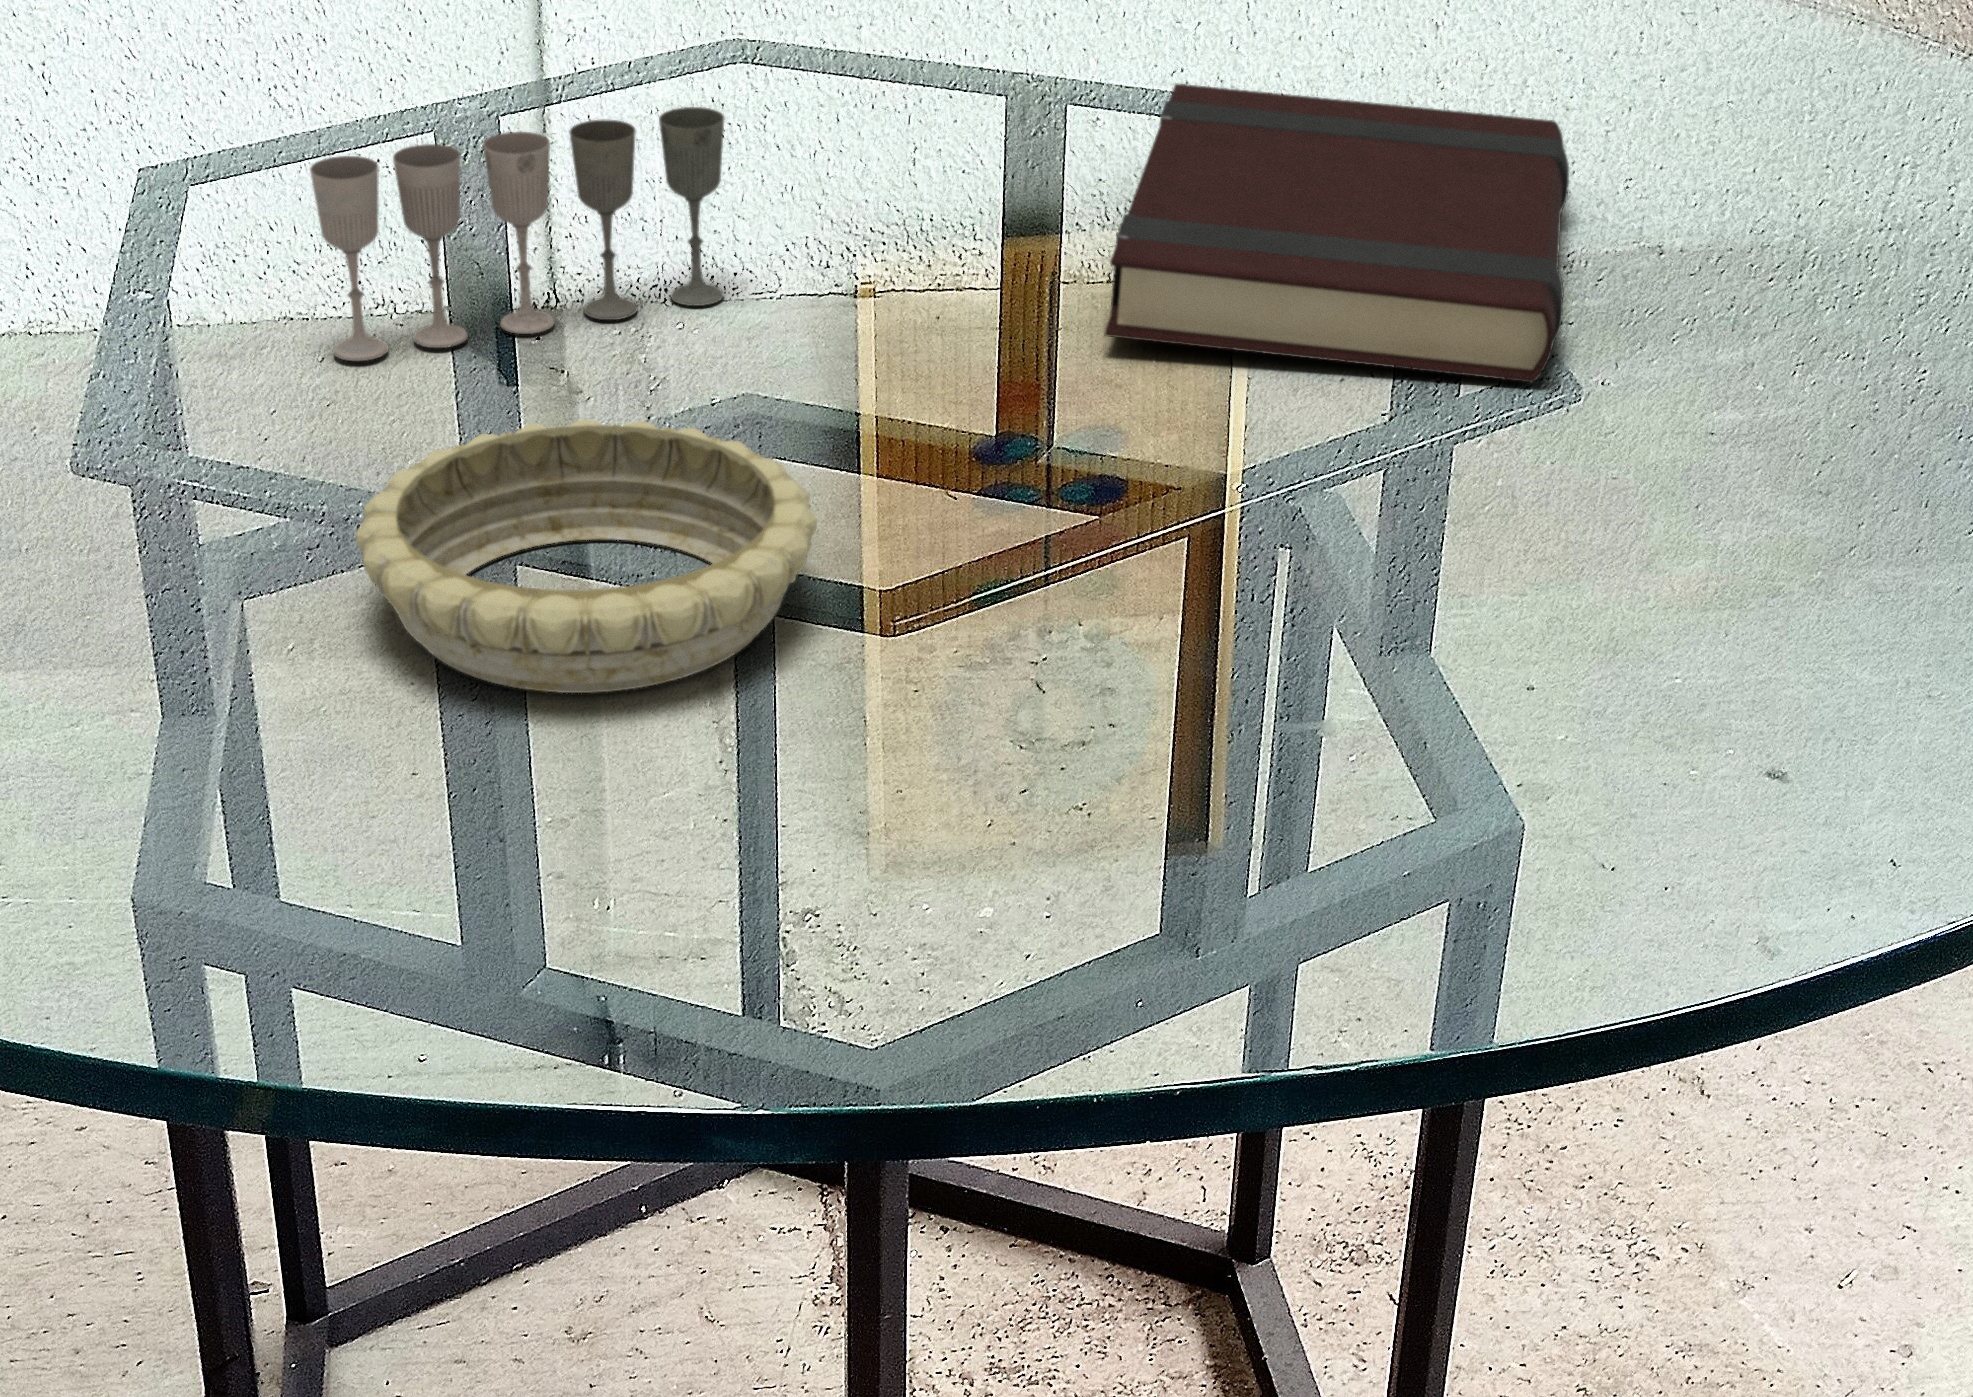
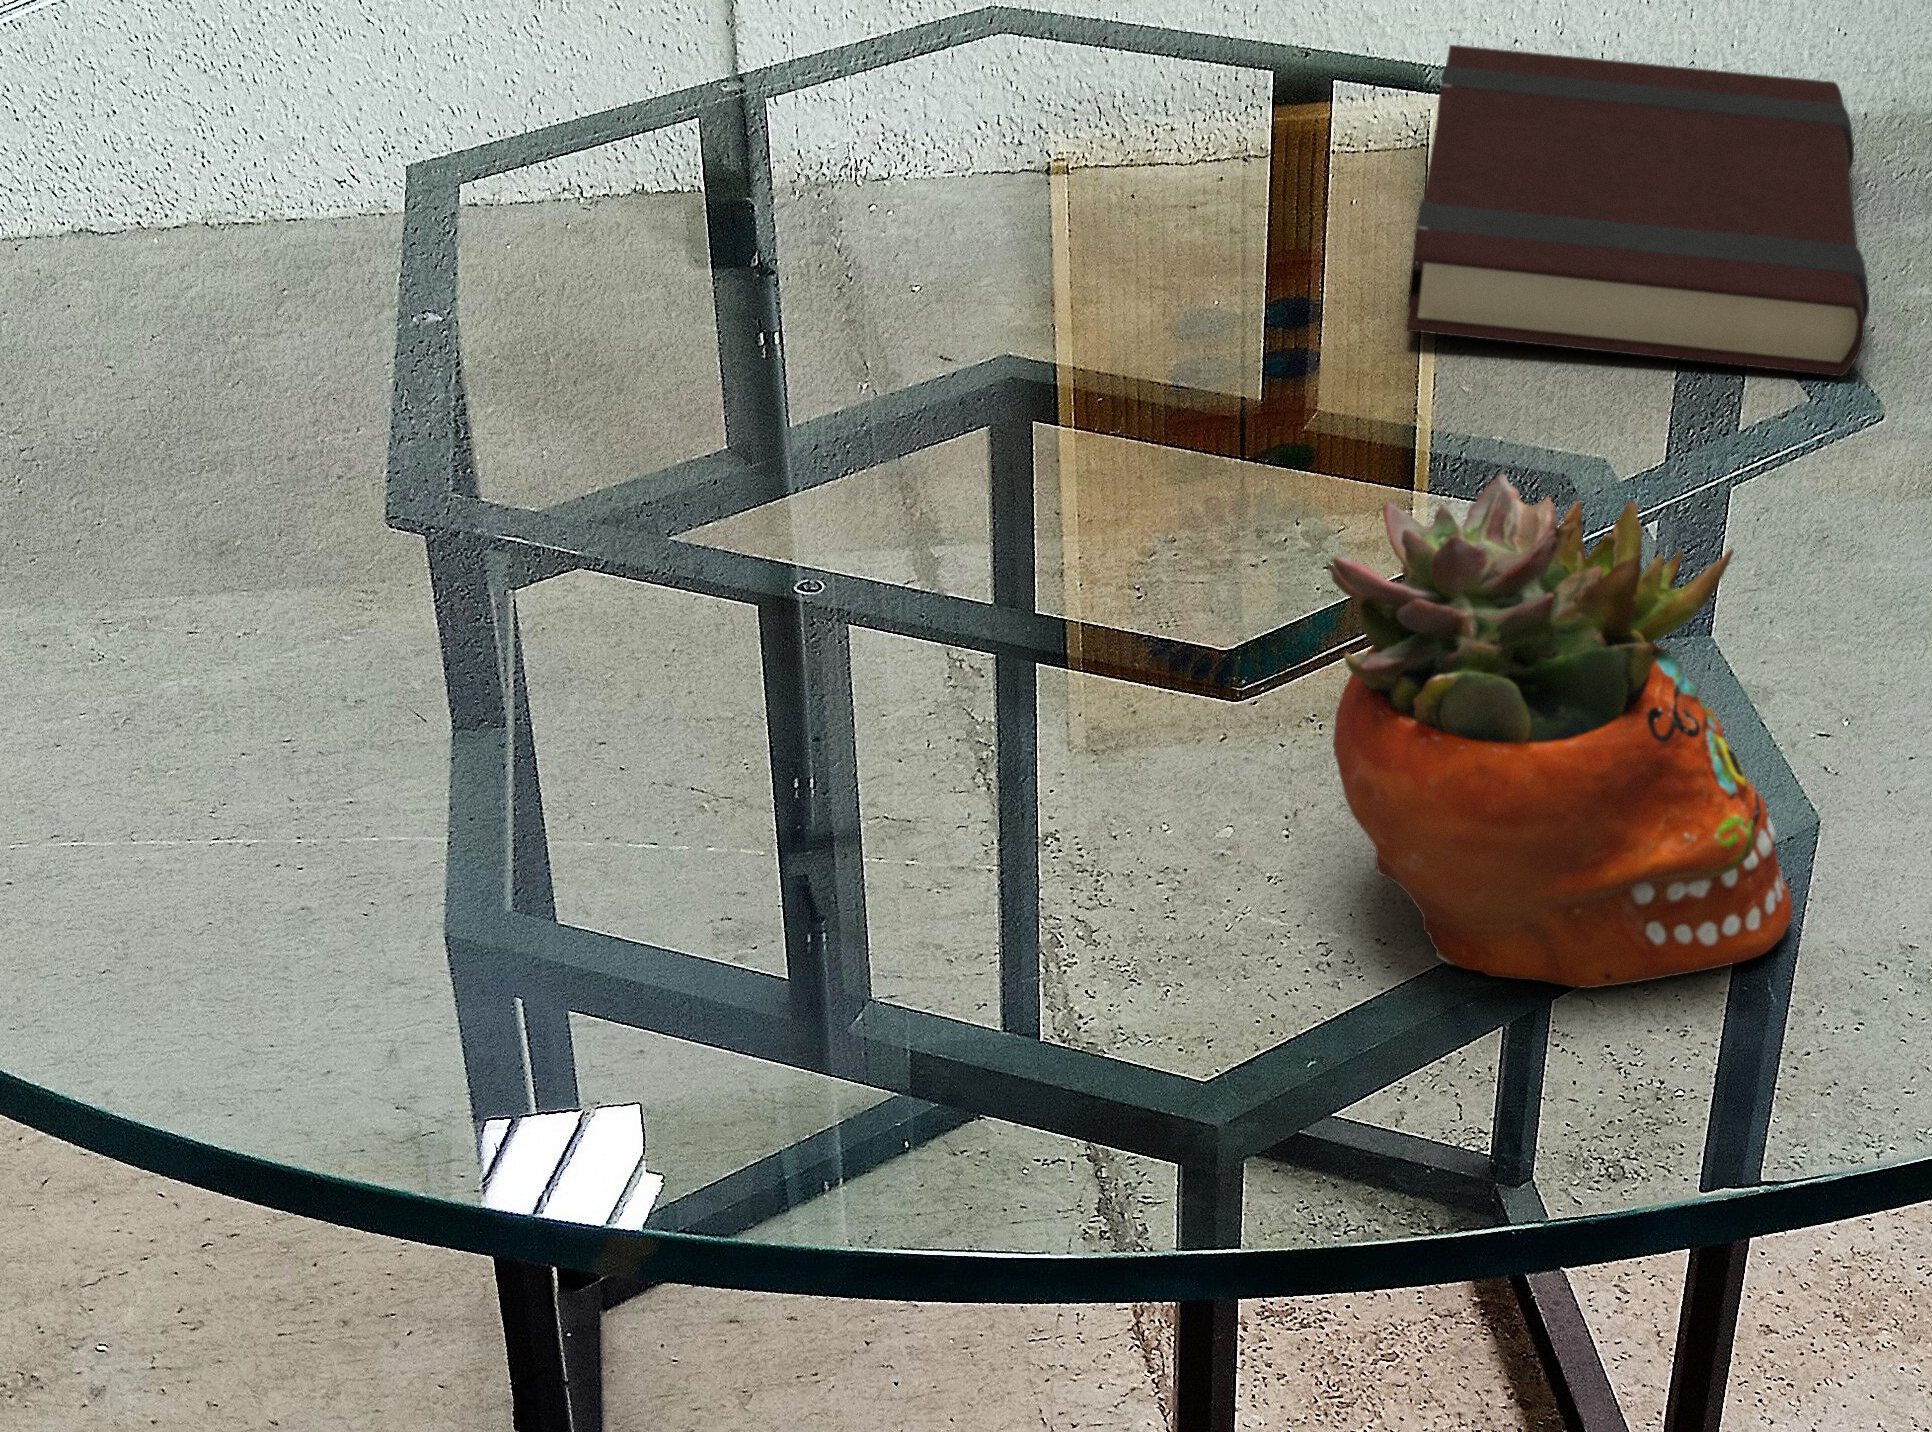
wine glass: present [310,107,724,361] -> none [591,94,1011,368]
succulent planter: none [950,394,1411,898] -> present [1327,474,1793,988]
decorative bowl: present [355,419,817,693] -> none [679,451,1153,758]

